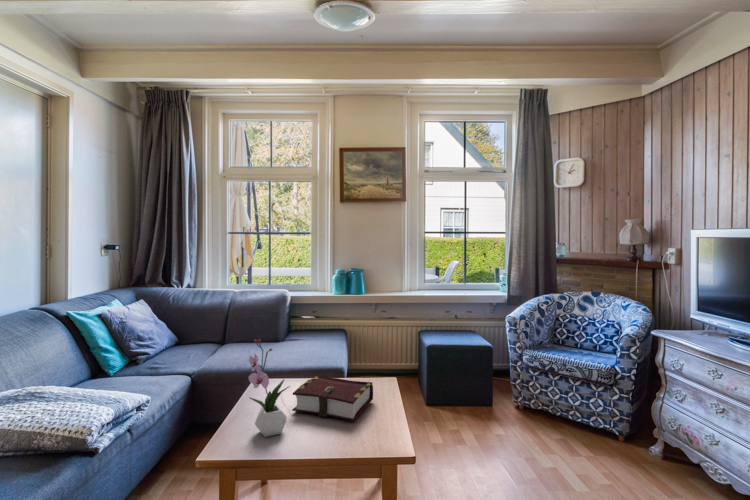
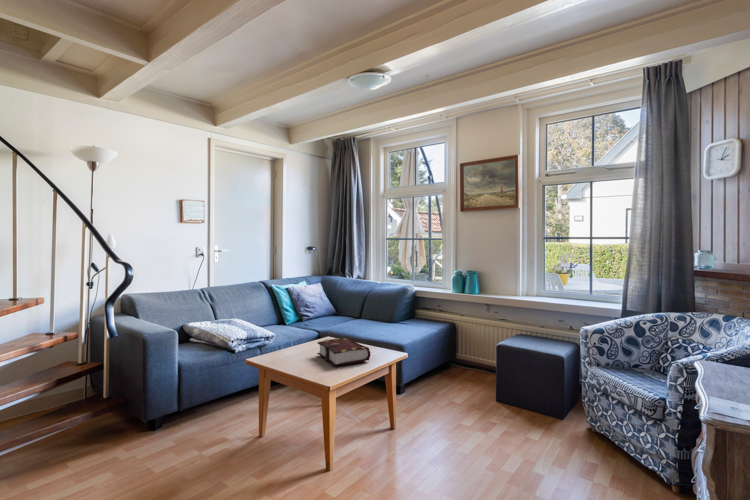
flower arrangement: present [249,339,289,437] -> none [282,303,303,361]

